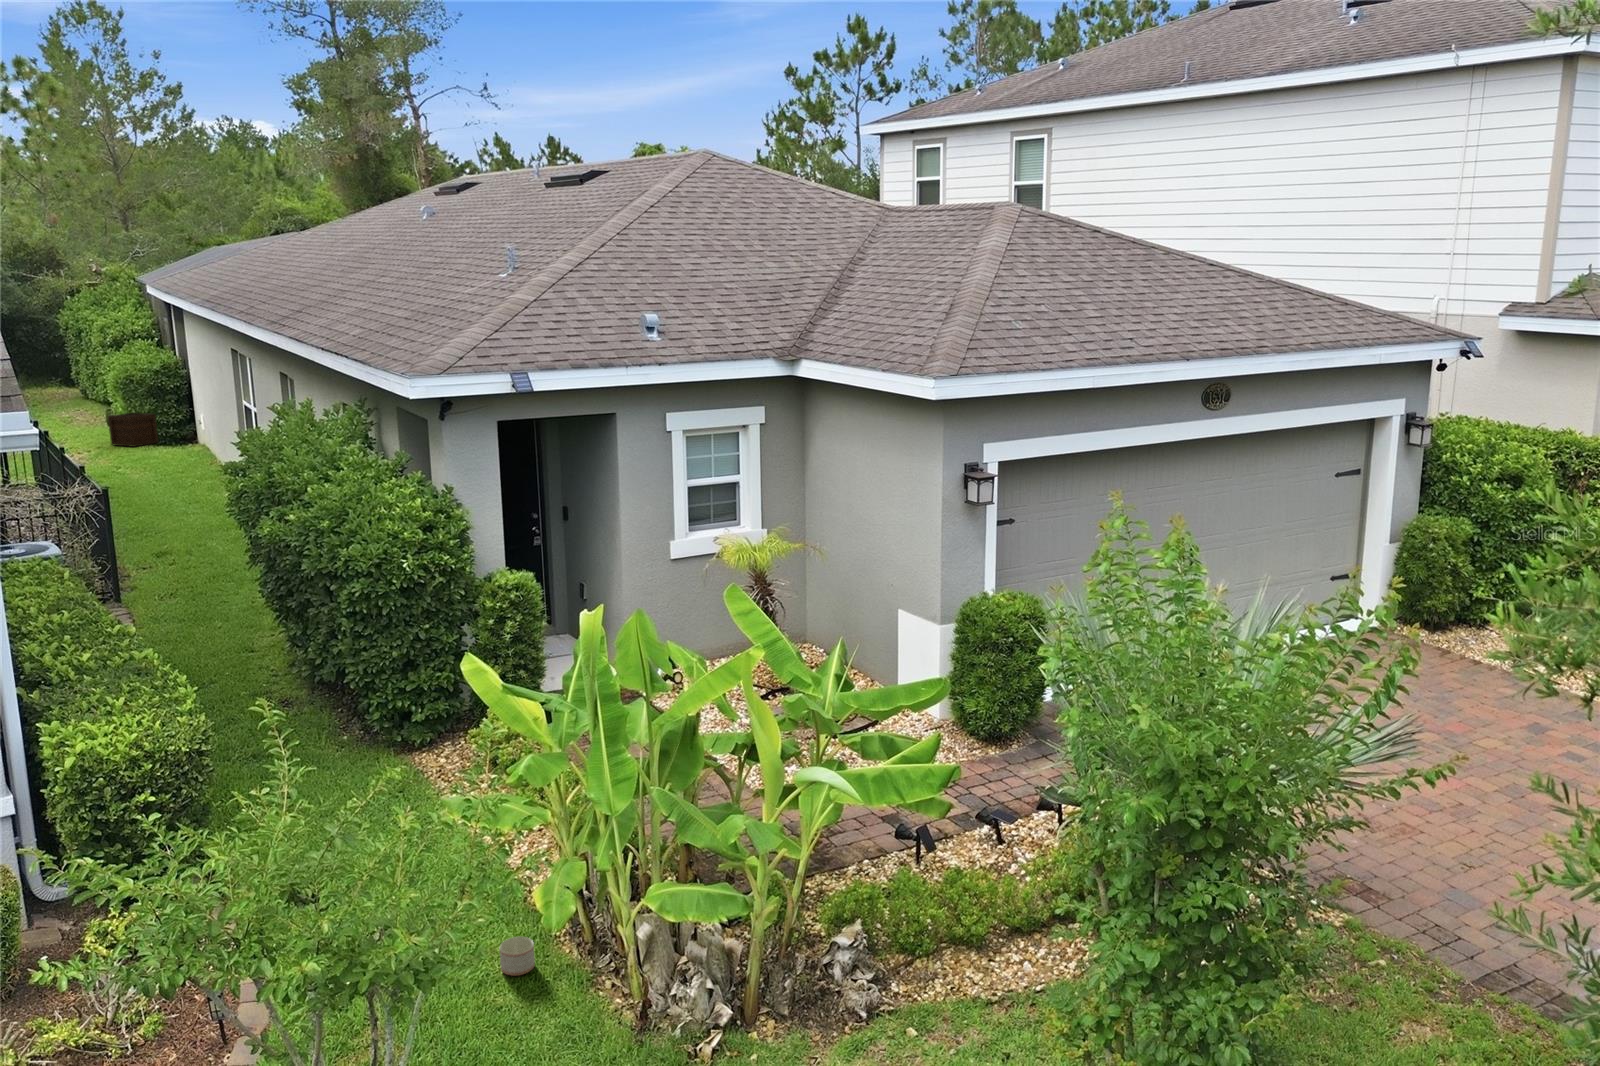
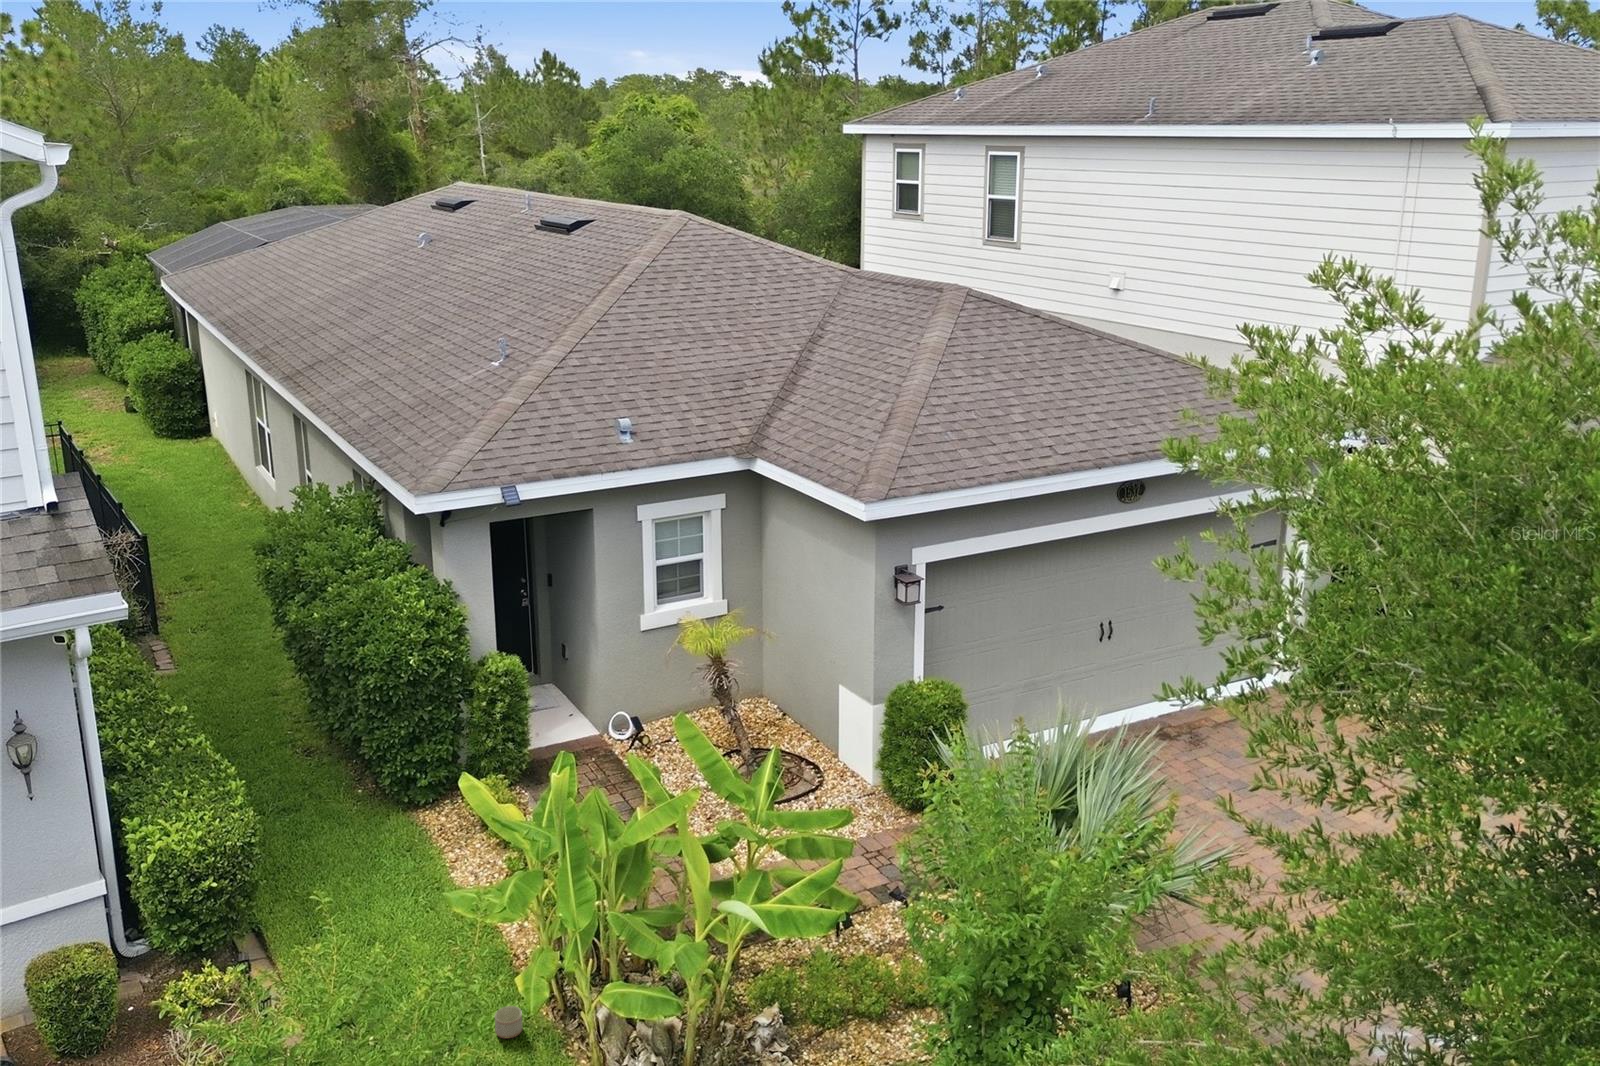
wooden crate: present [108,413,159,447] -> none [116,406,164,441]

